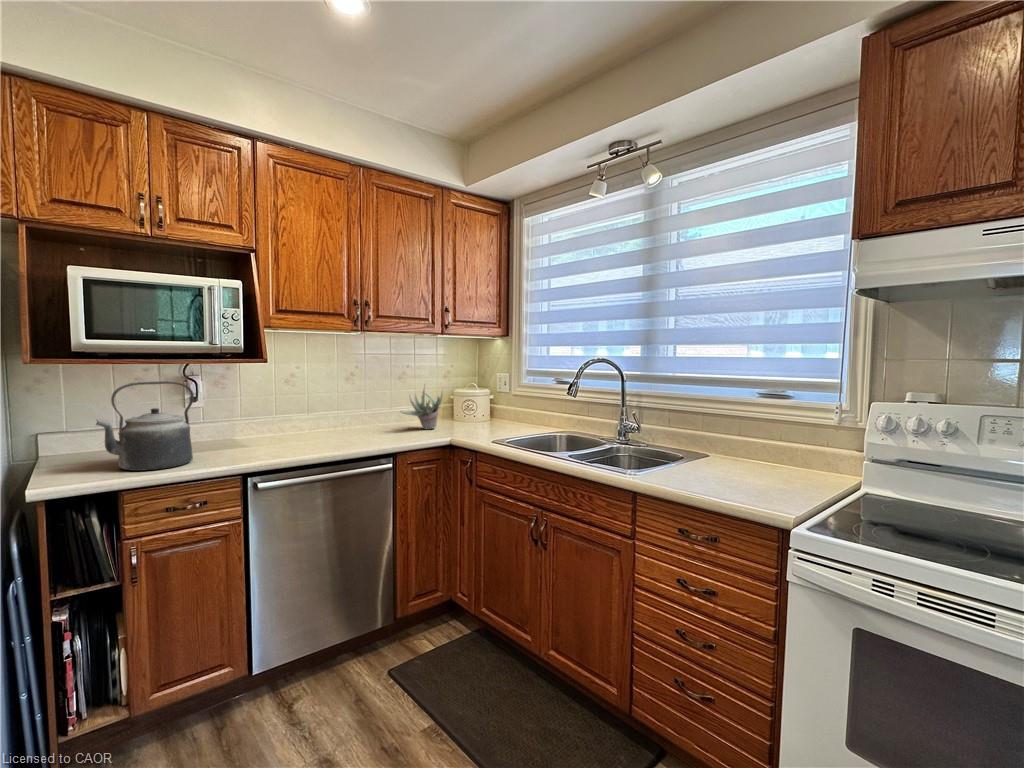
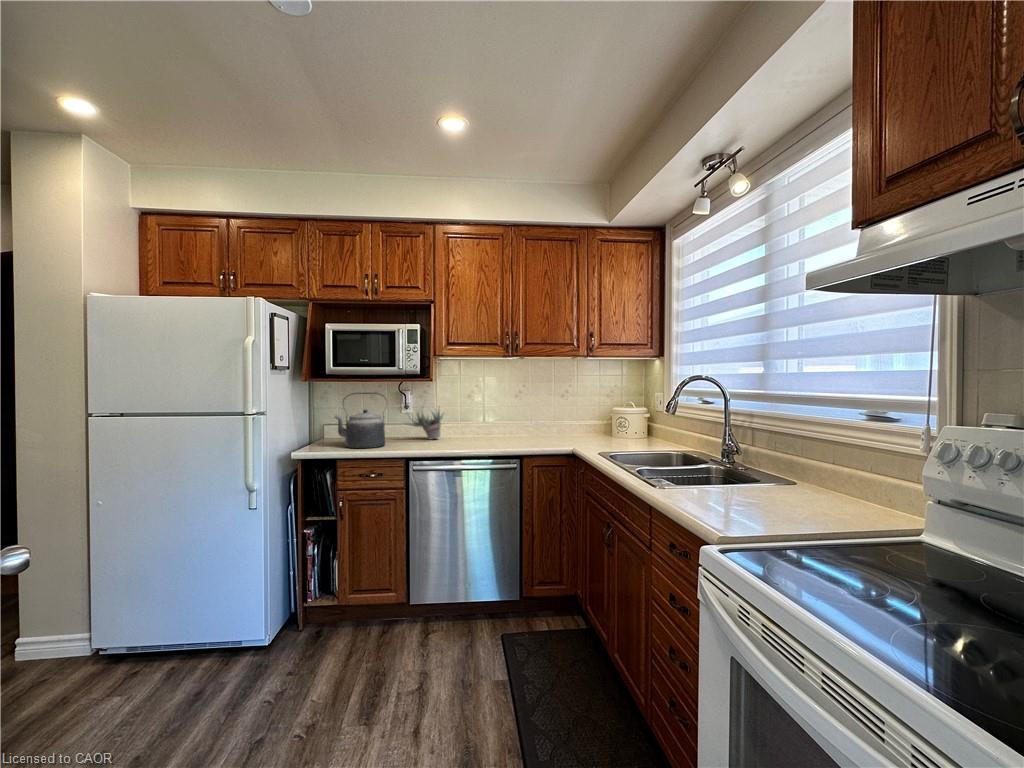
succulent plant: present [400,384,443,429] -> present [404,407,444,440]

